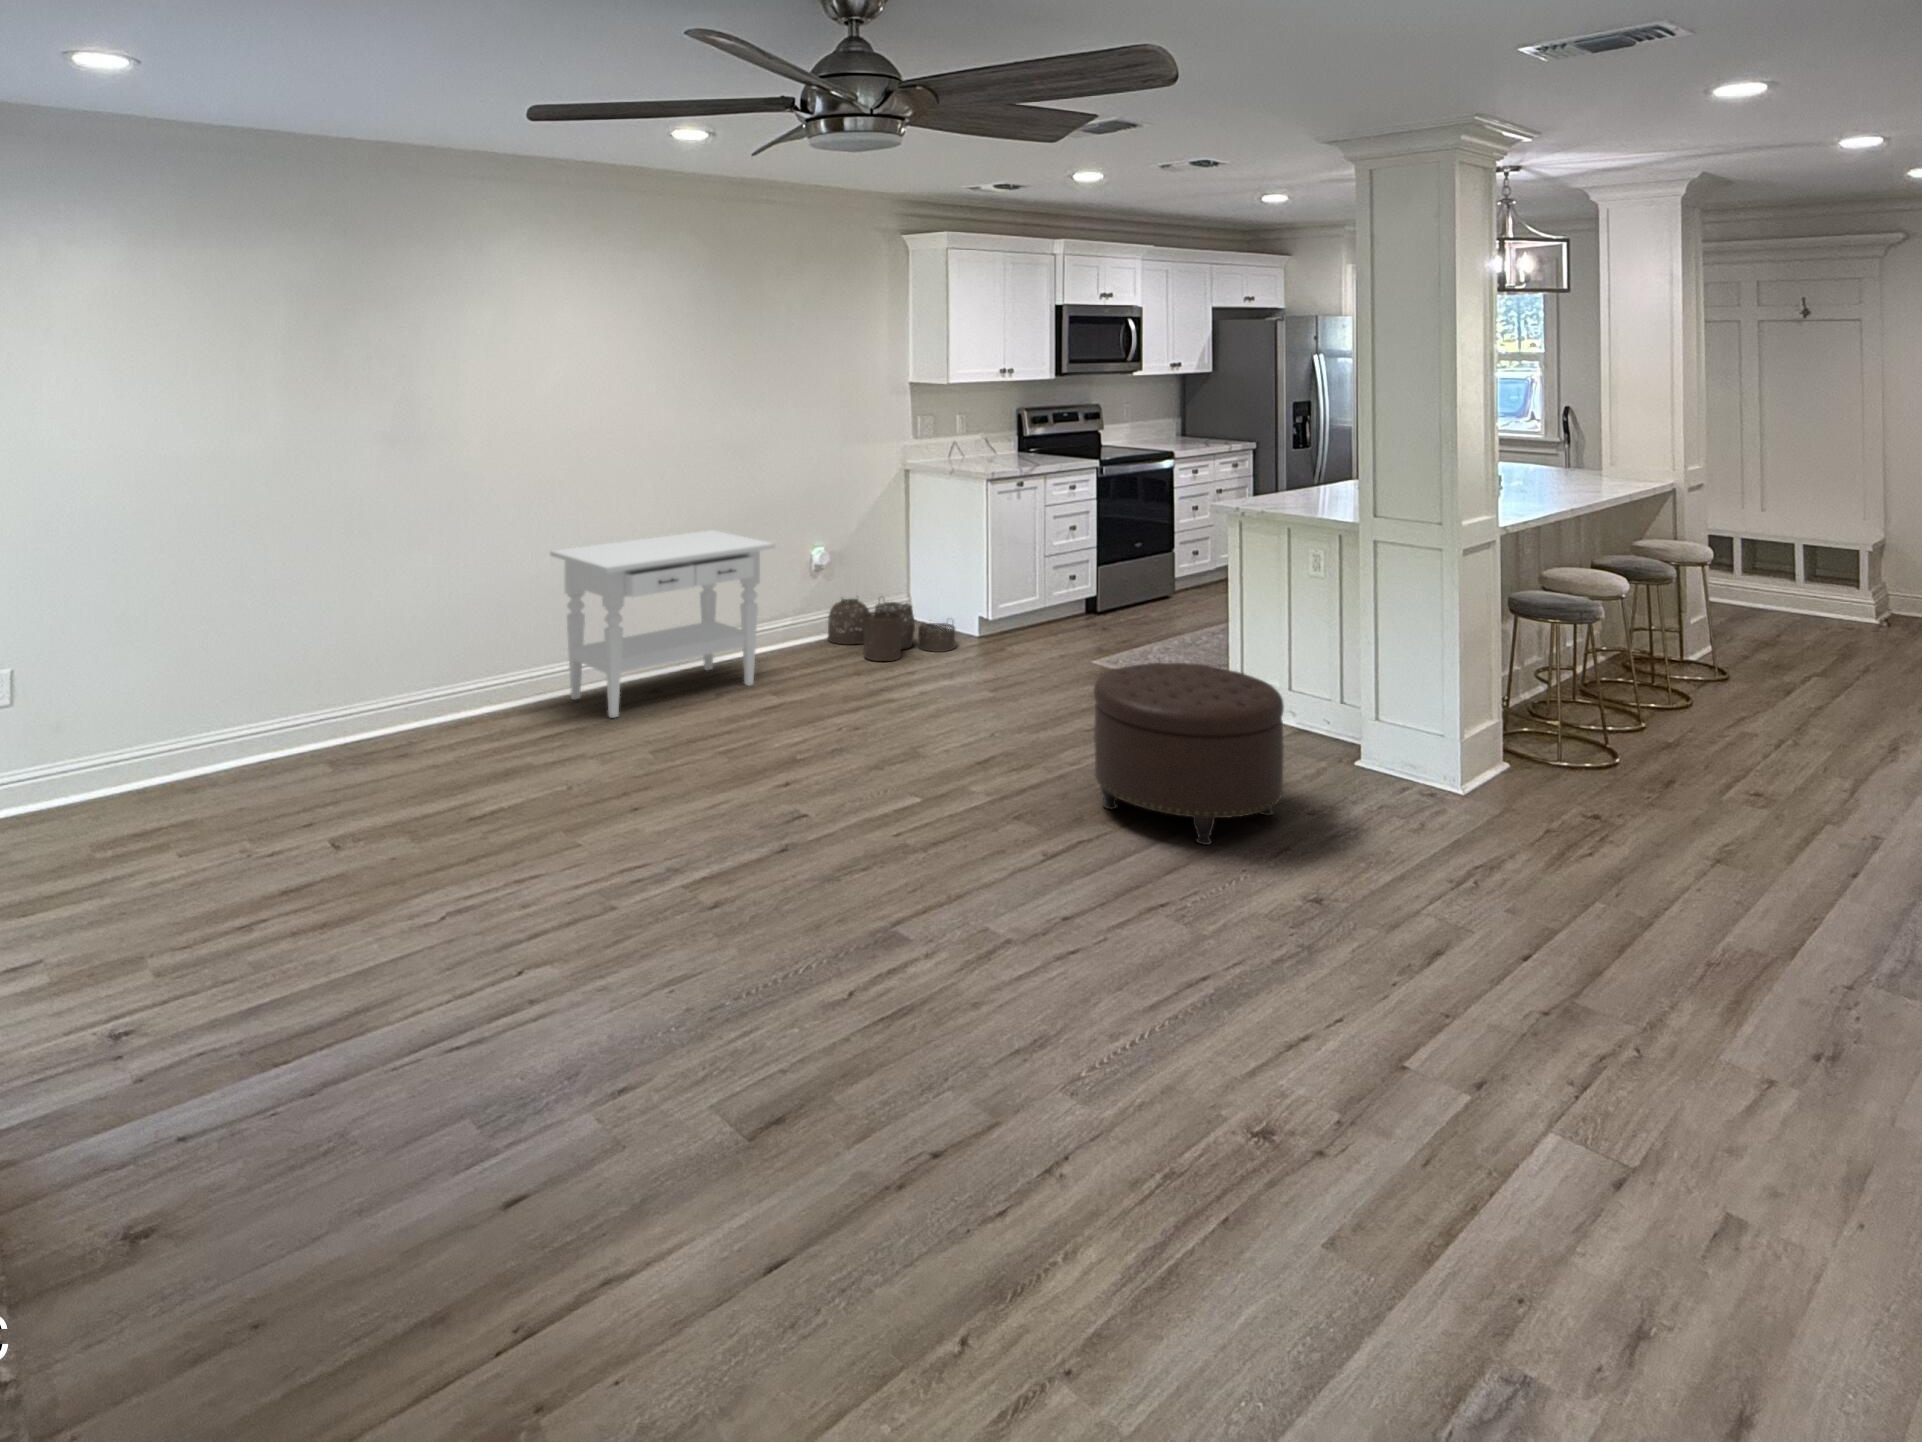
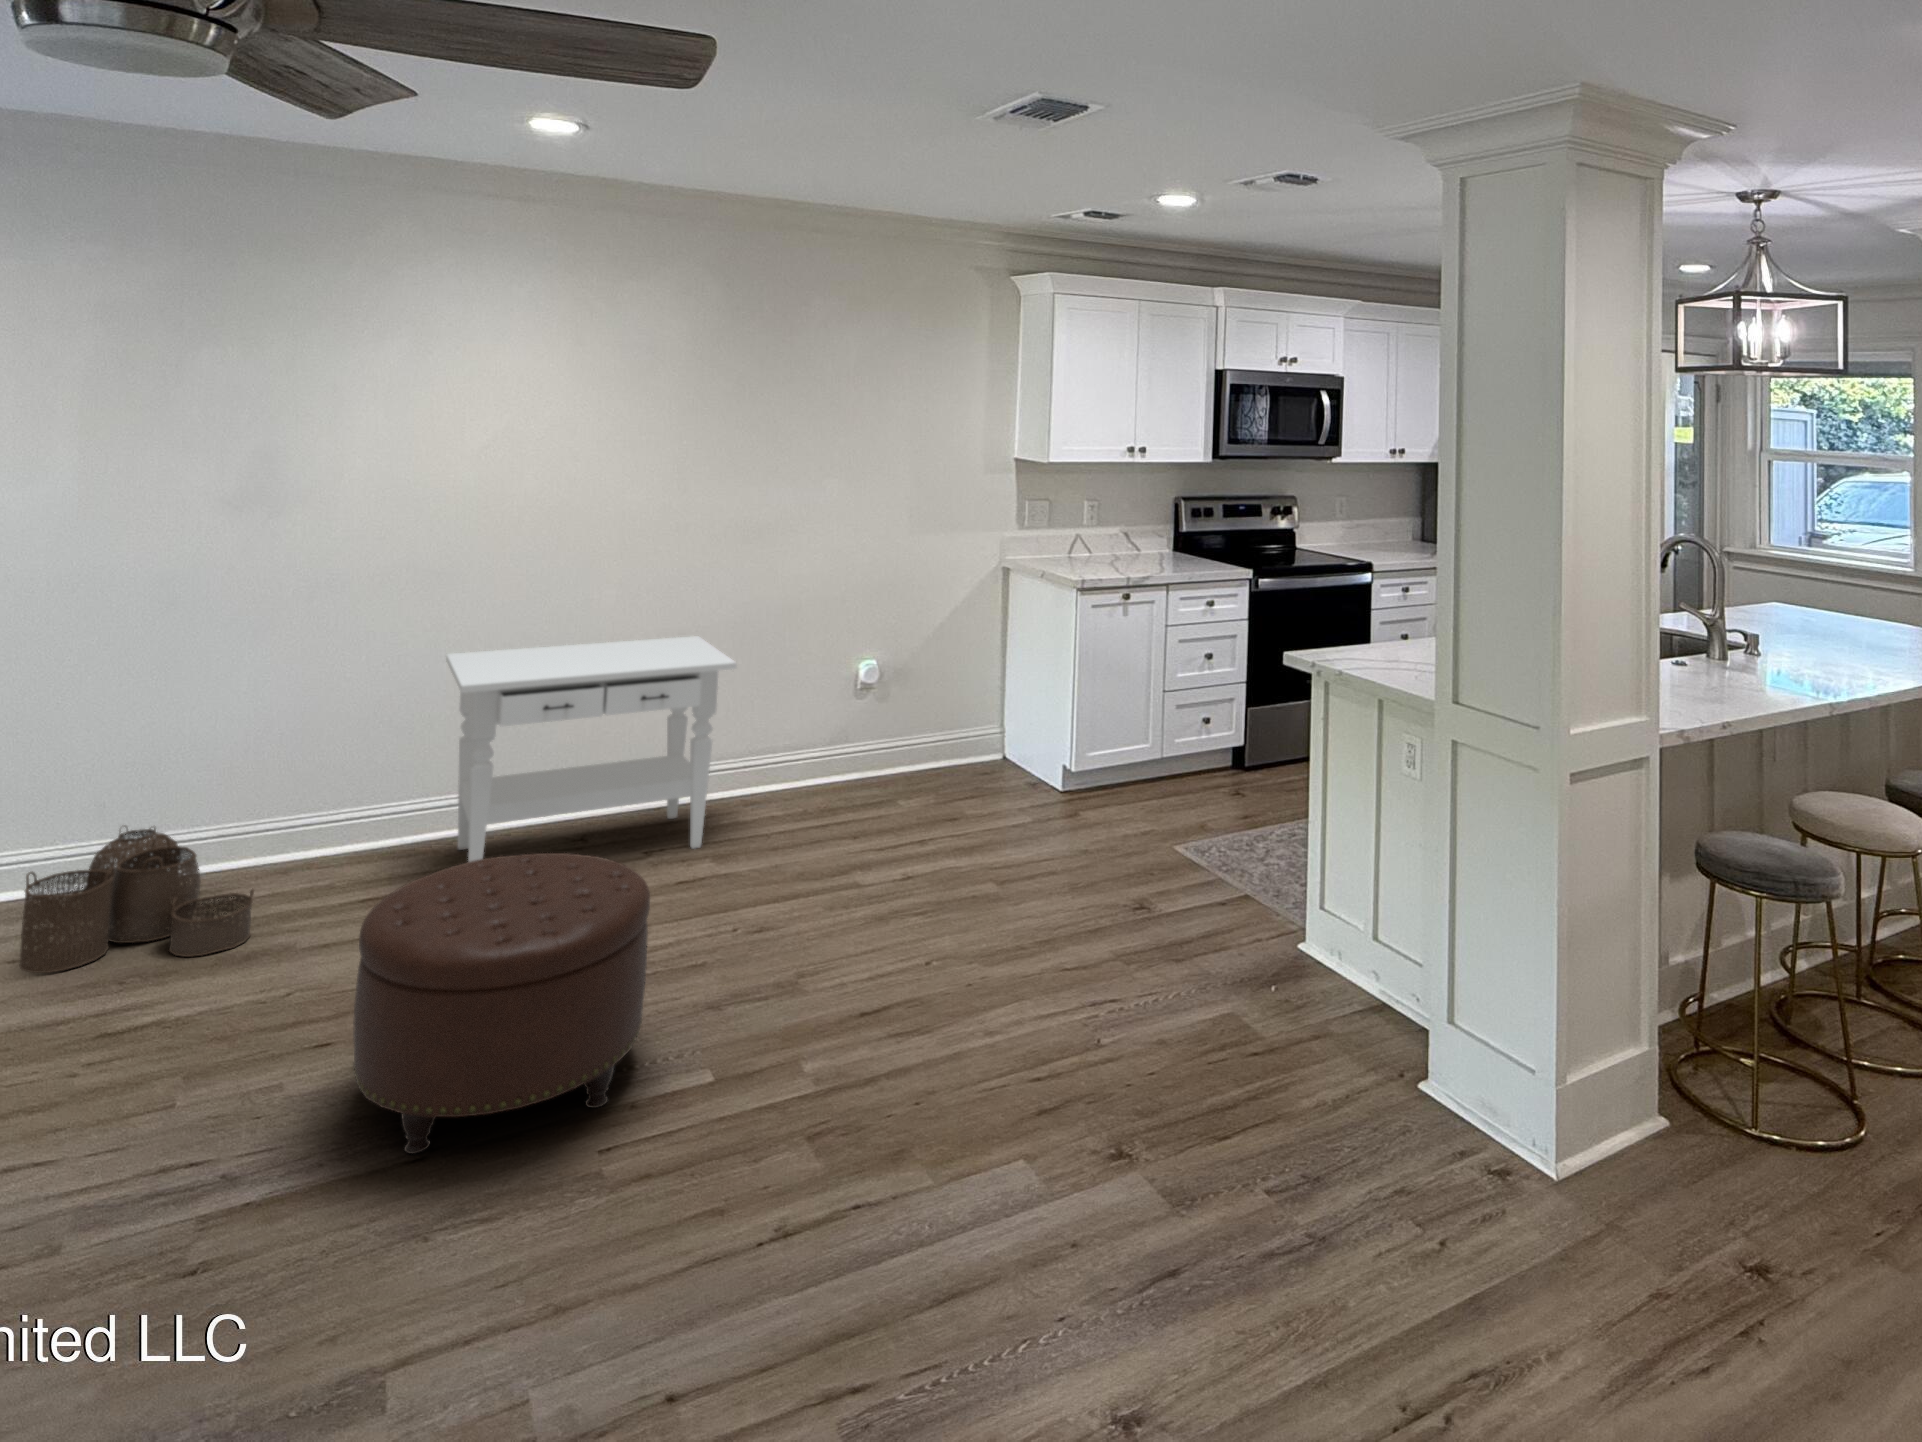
woven basket: present [828,599,955,661] -> present [19,827,254,973]
ottoman: present [1094,663,1284,845] -> present [353,853,650,1154]

